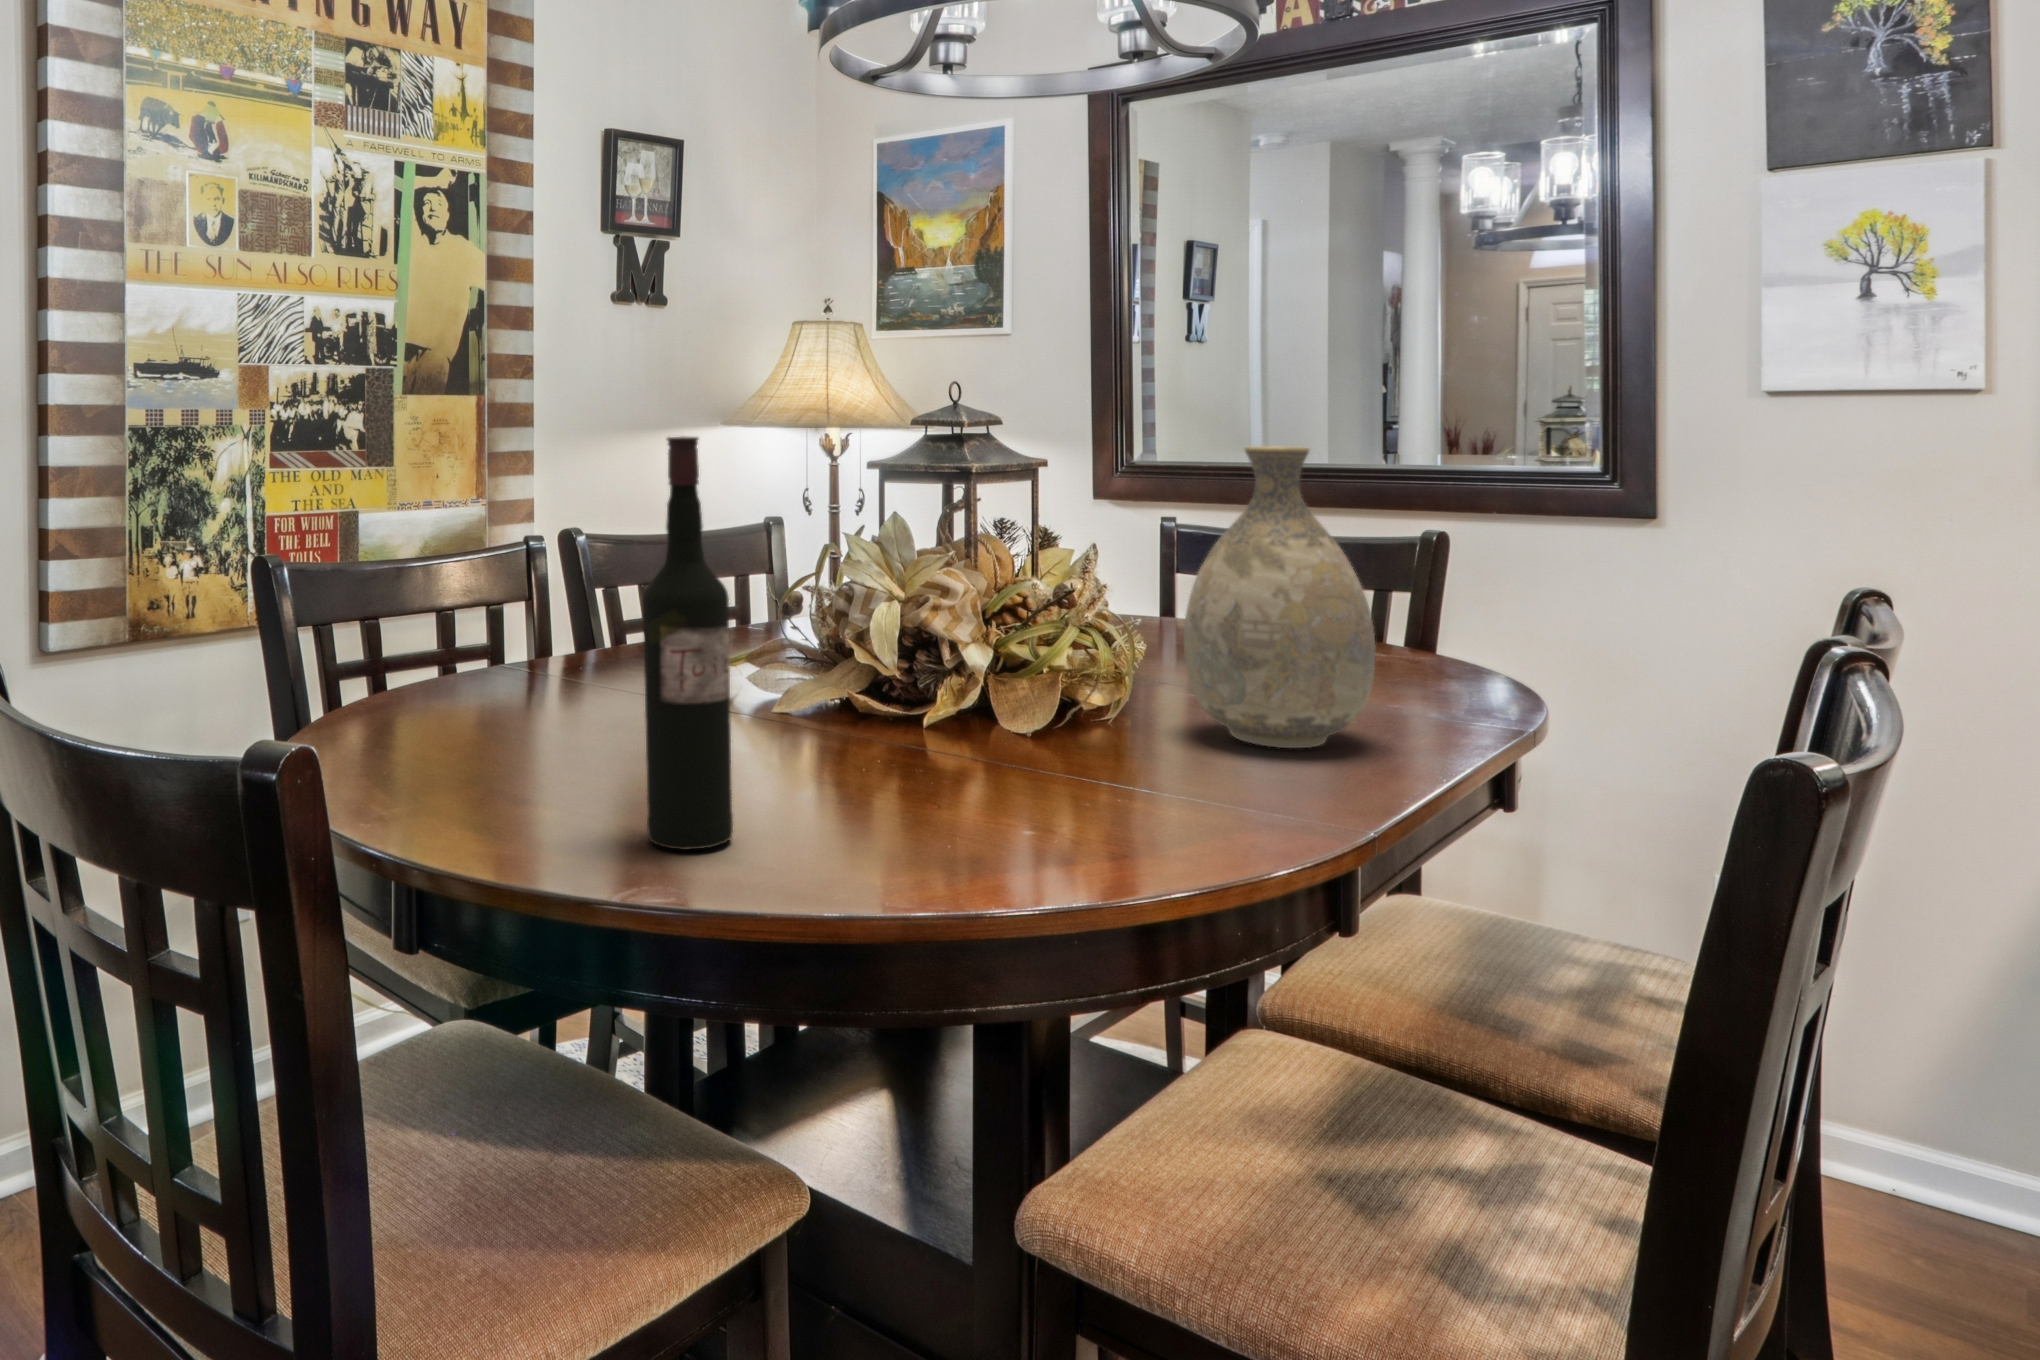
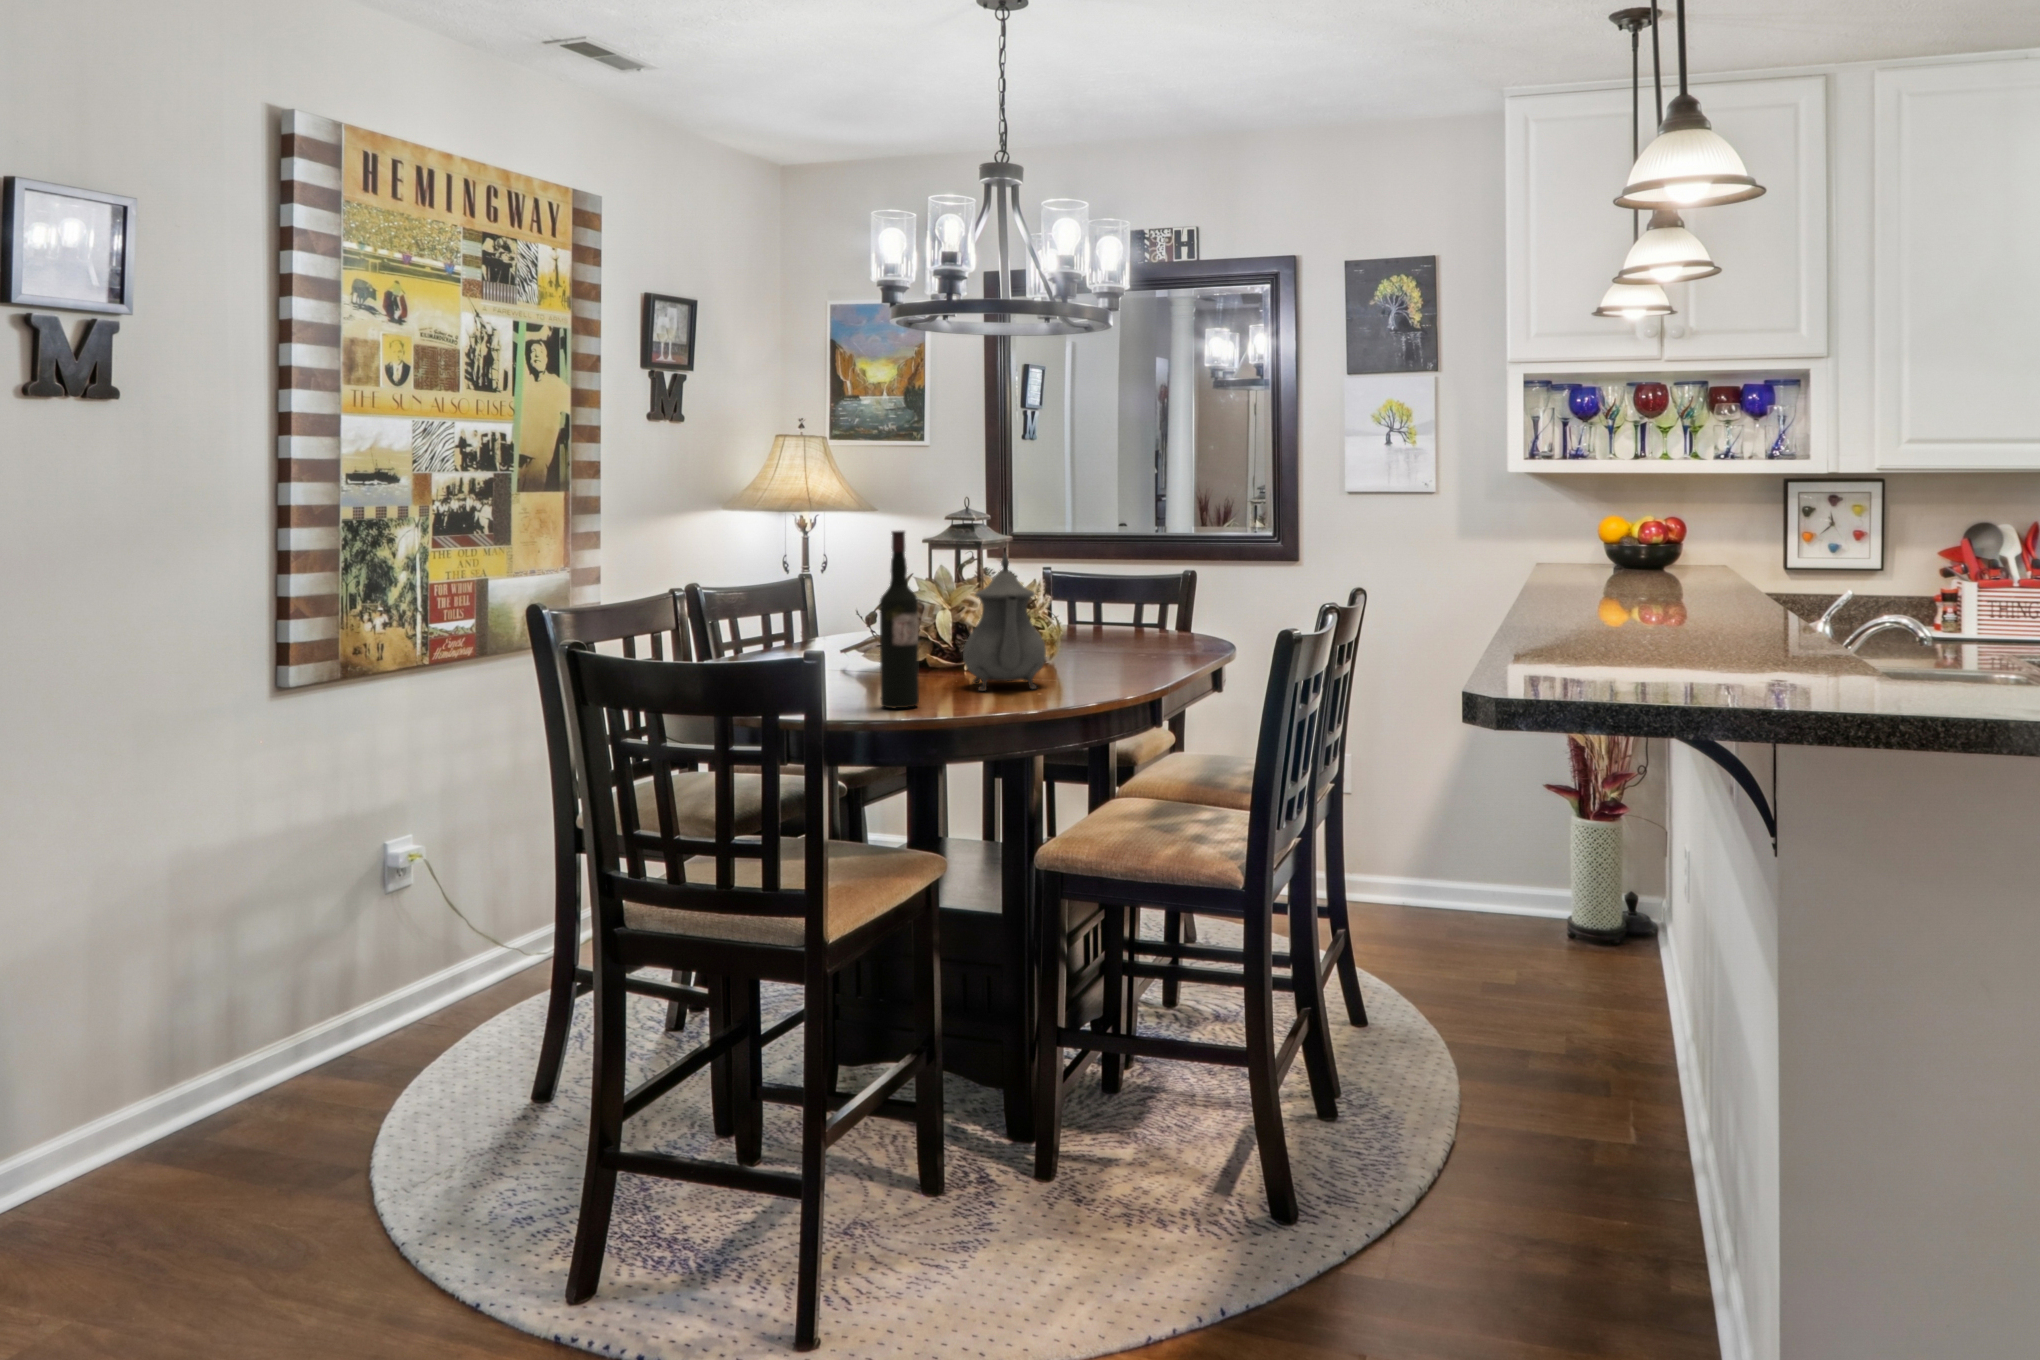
vase: present [1184,446,1375,748] -> none [1084,529,1166,668]
teapot: none [885,490,1072,807] -> present [963,553,1046,691]

